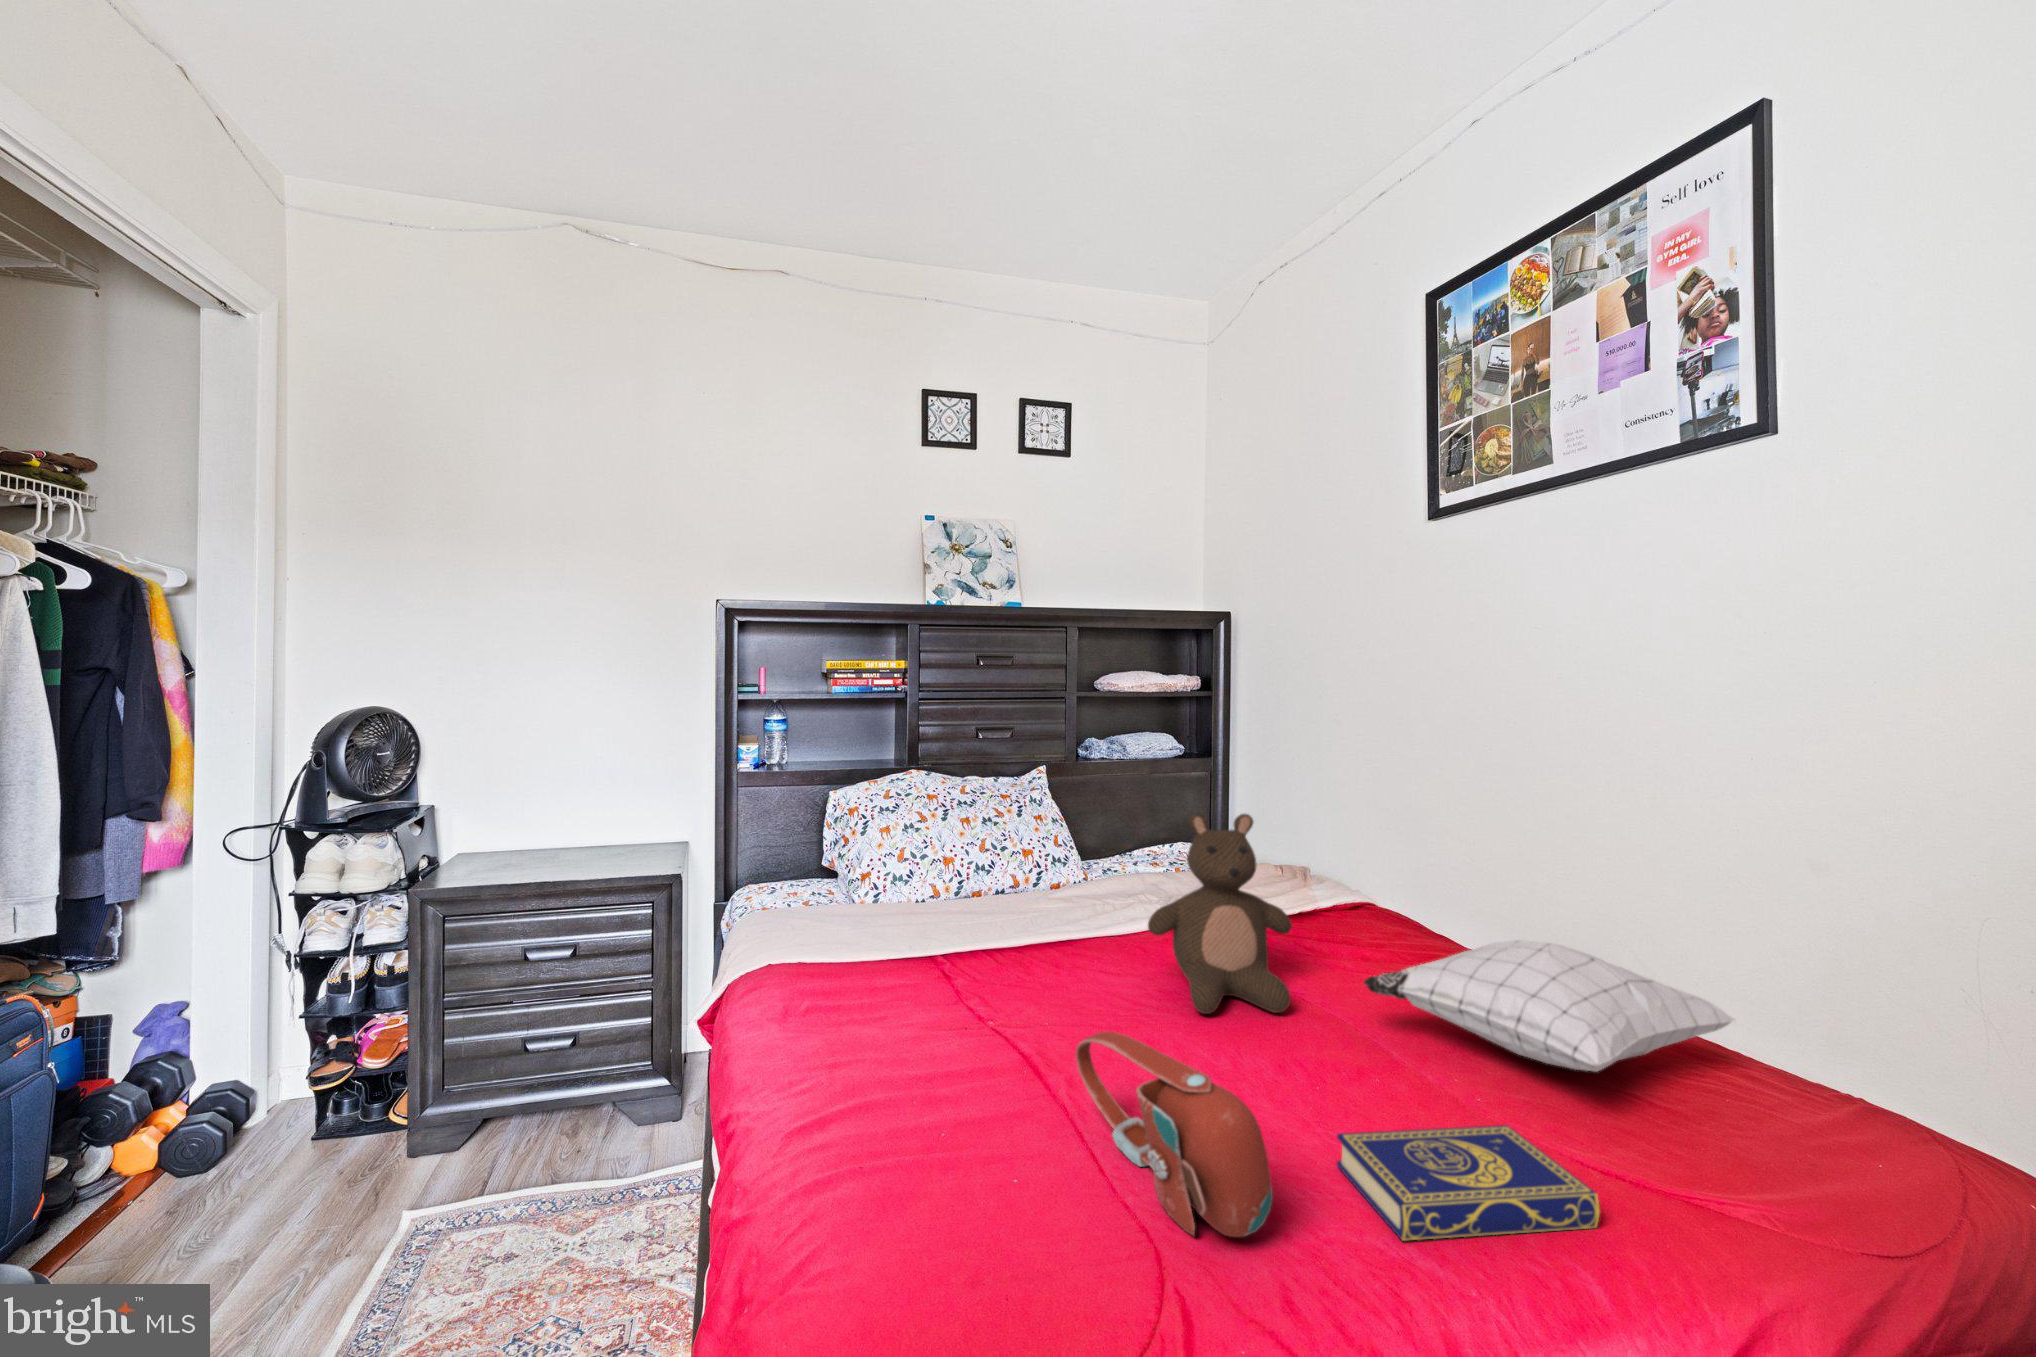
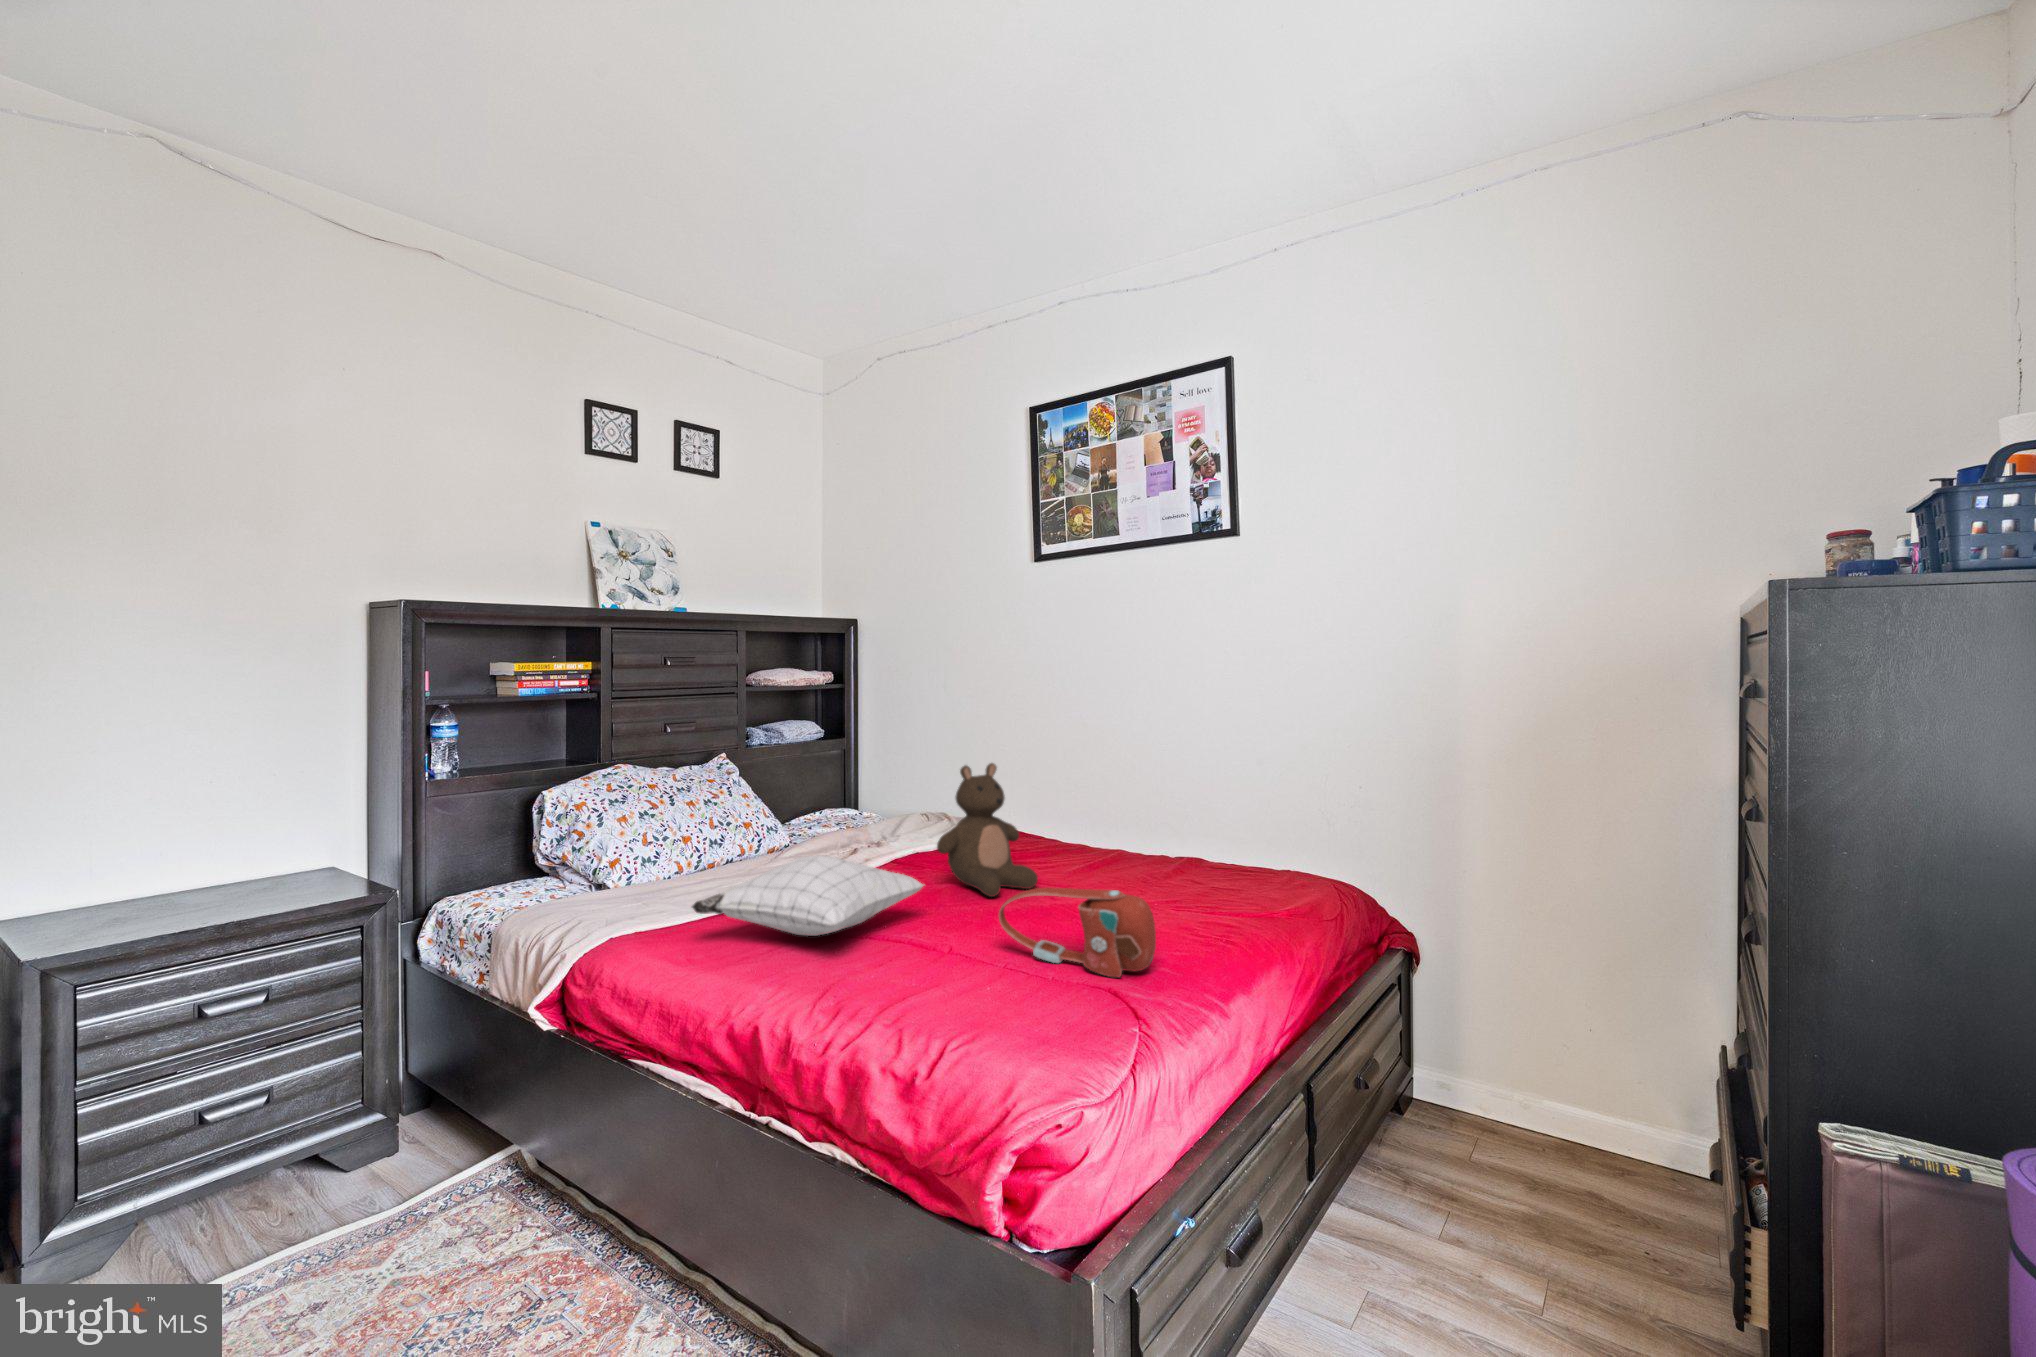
pillow: present [1364,940,1736,1072] -> present [692,855,923,936]
book: present [1336,1125,1600,1241] -> none [1142,902,1260,955]

